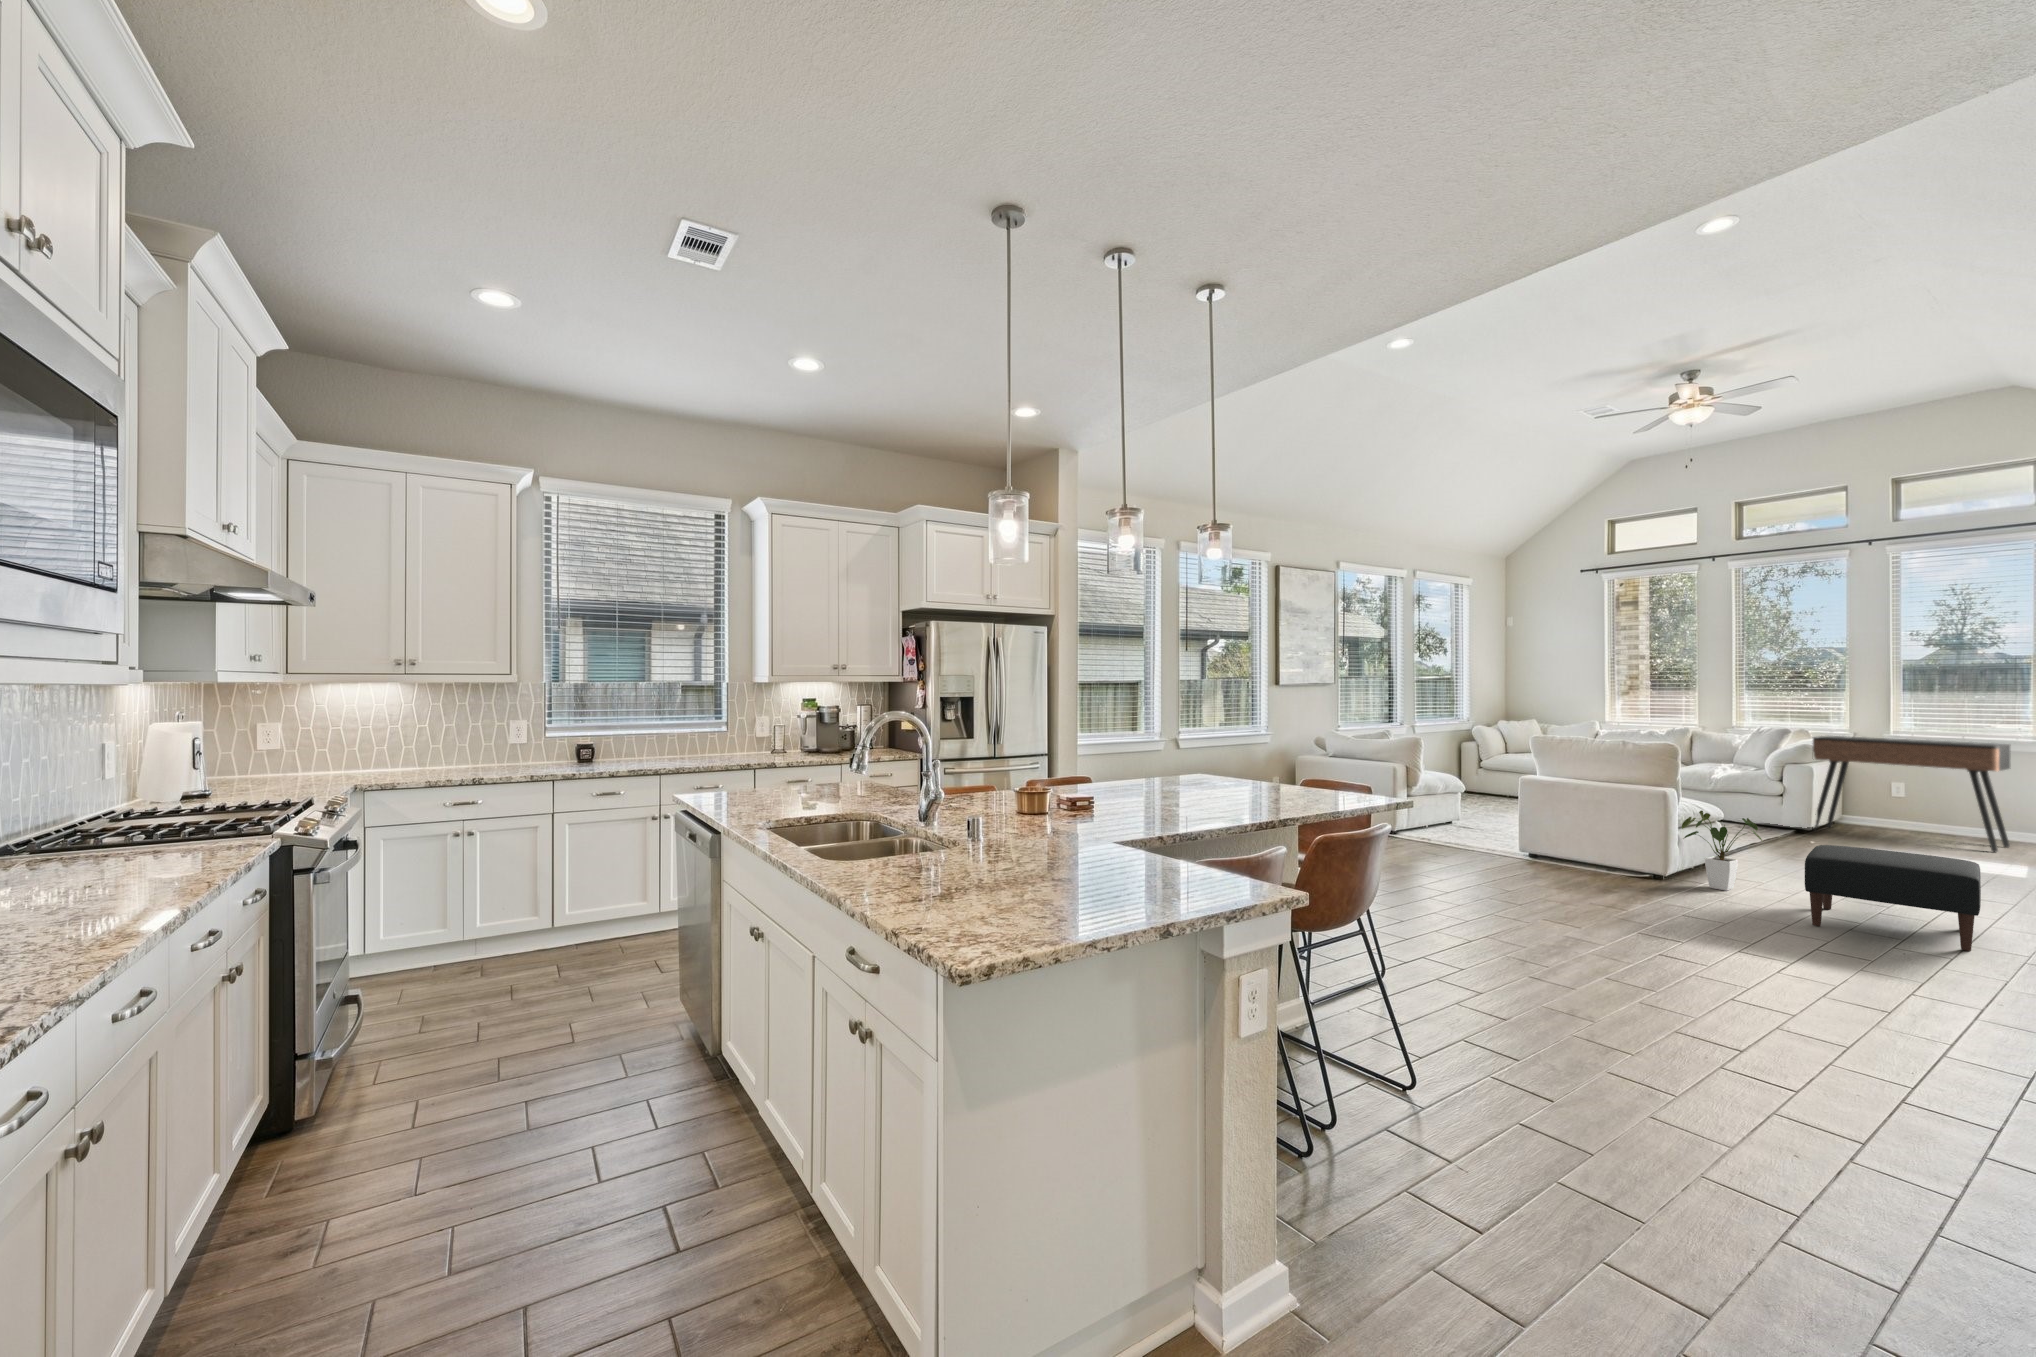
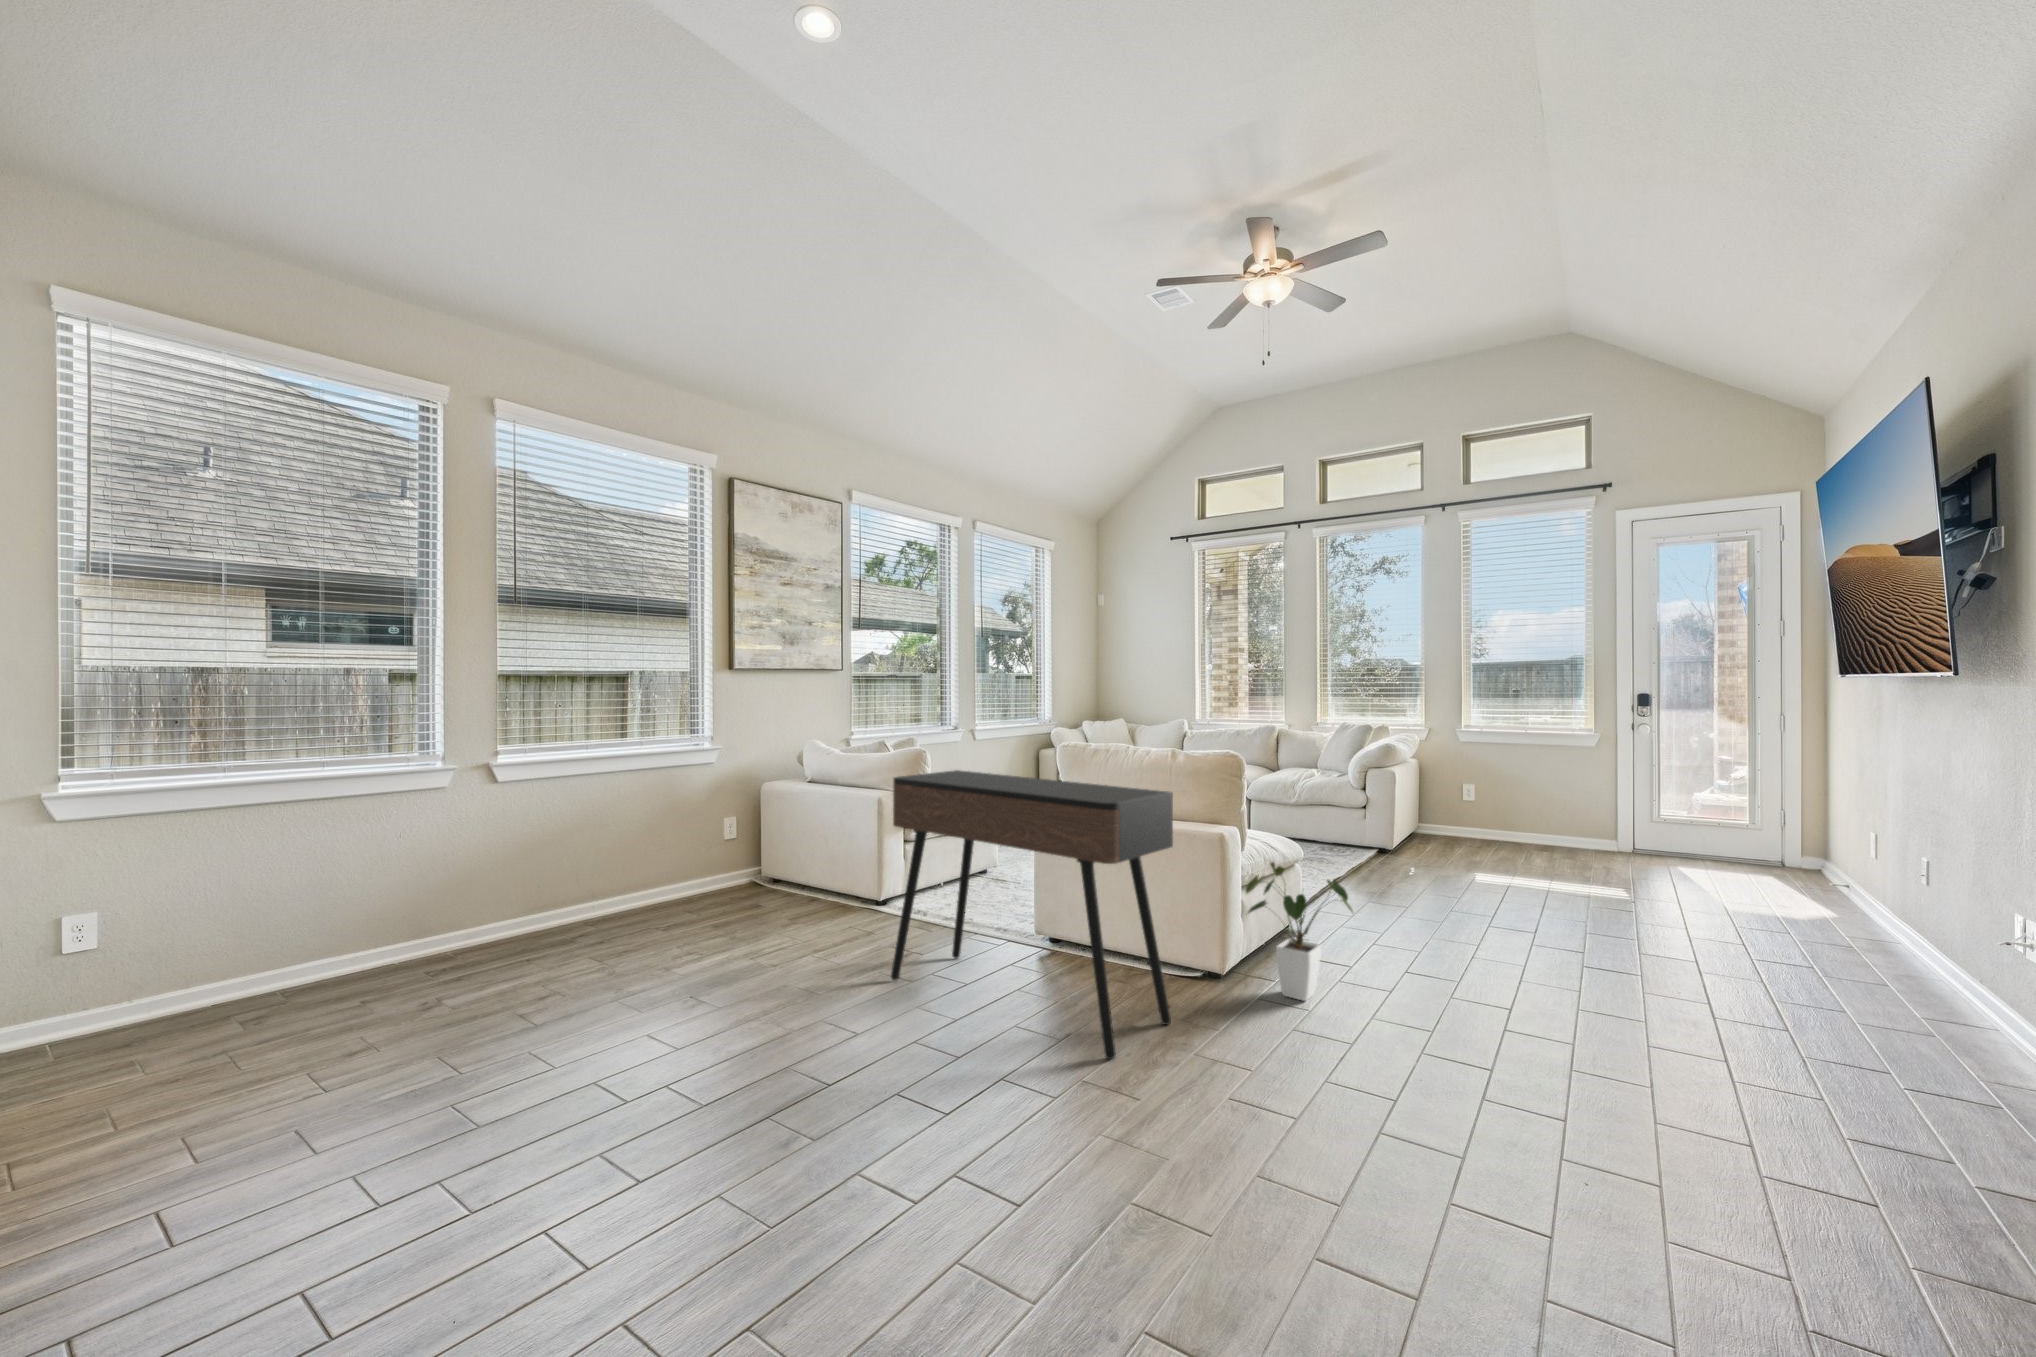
console table: present [1812,736,2010,852] -> present [891,770,1173,1059]
ottoman: present [1805,845,1981,951] -> none [1424,926,1711,1162]

